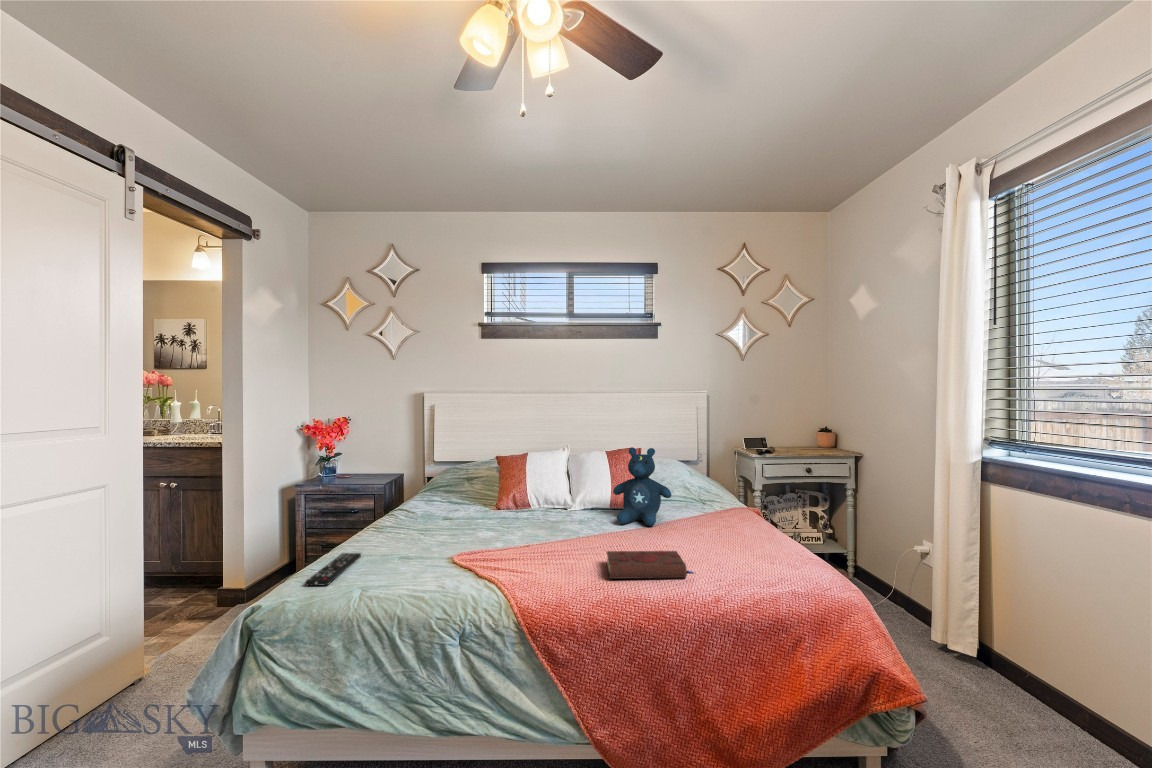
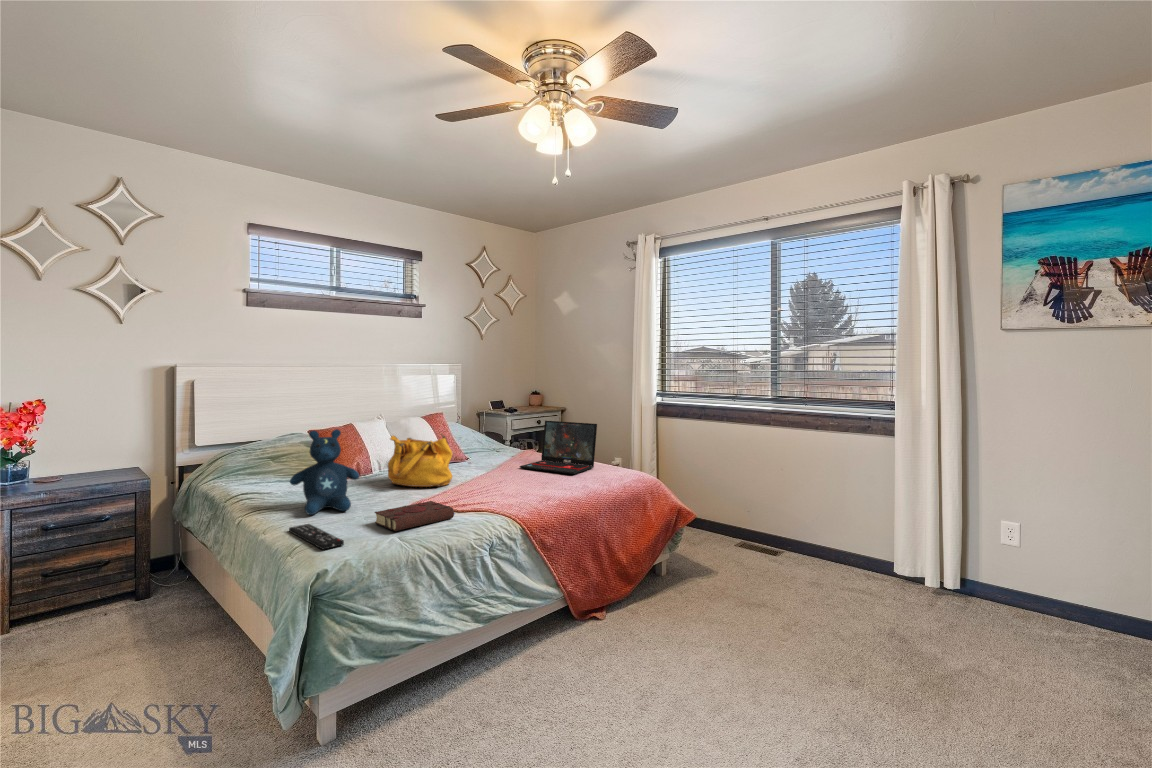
stuffed bear: present [613,447,672,526] -> present [290,429,359,515]
handbag: none [499,470,571,537] -> present [388,434,453,487]
laptop: none [672,470,776,556] -> present [520,421,597,474]
book: present [607,551,693,579] -> present [375,501,454,531]

